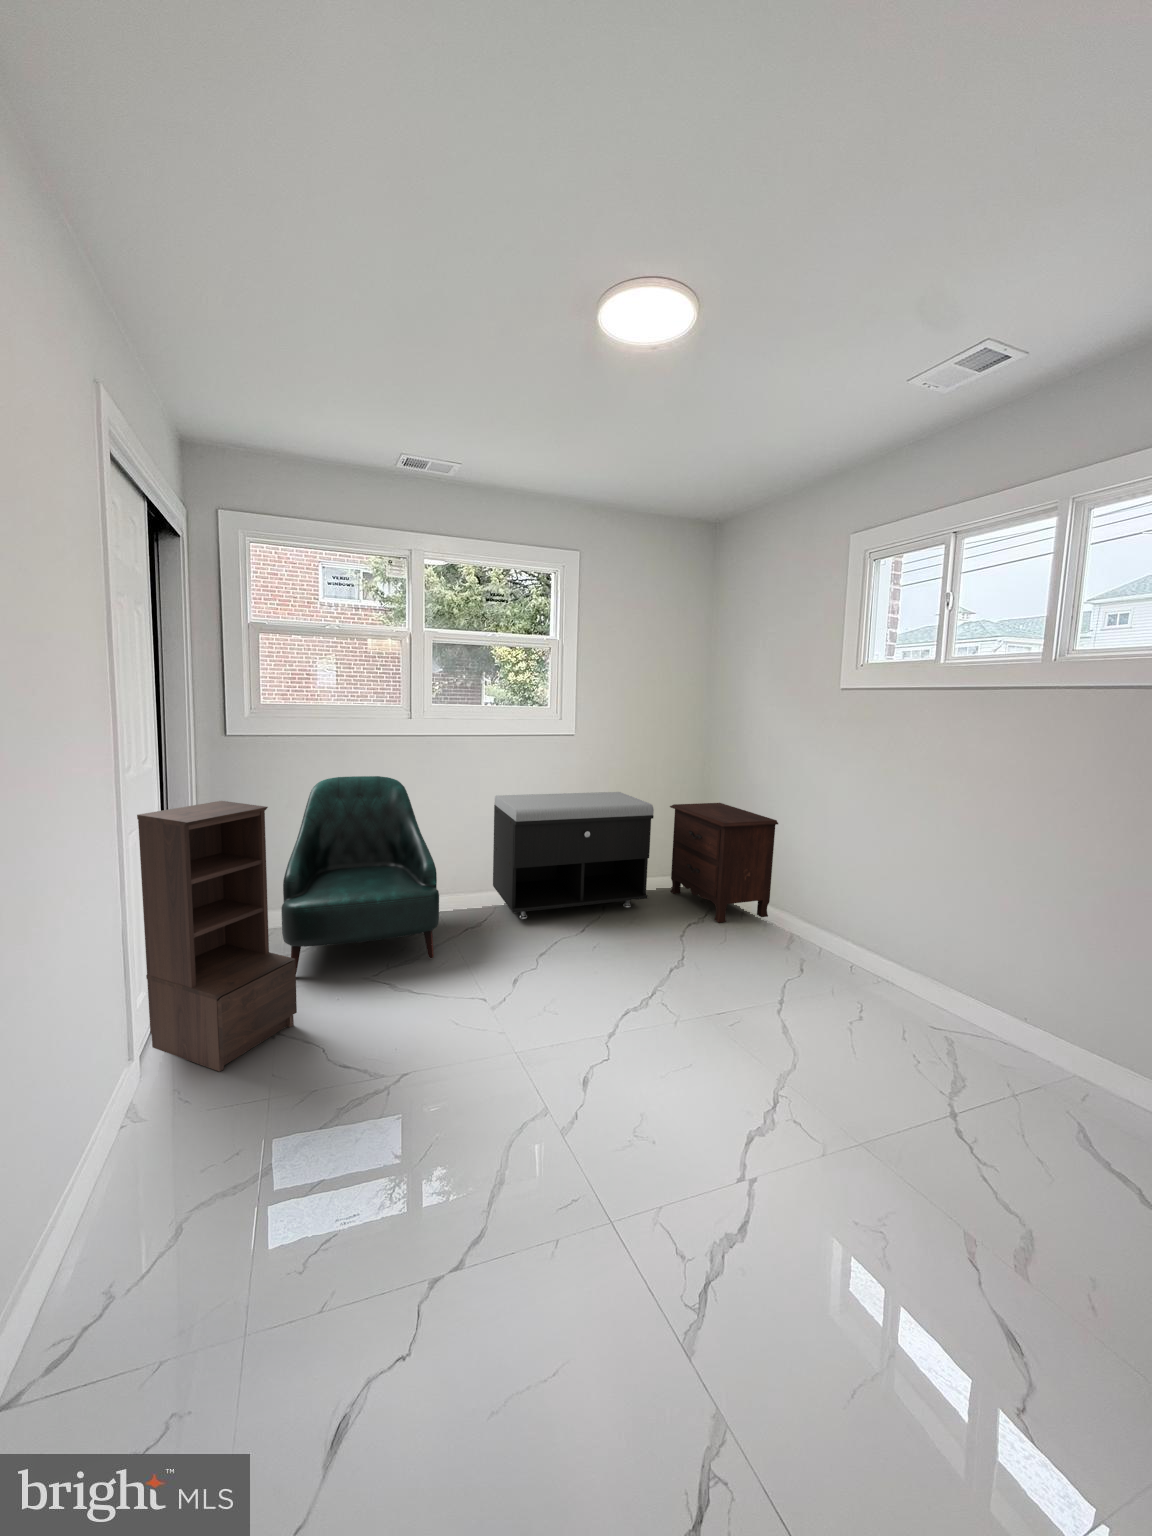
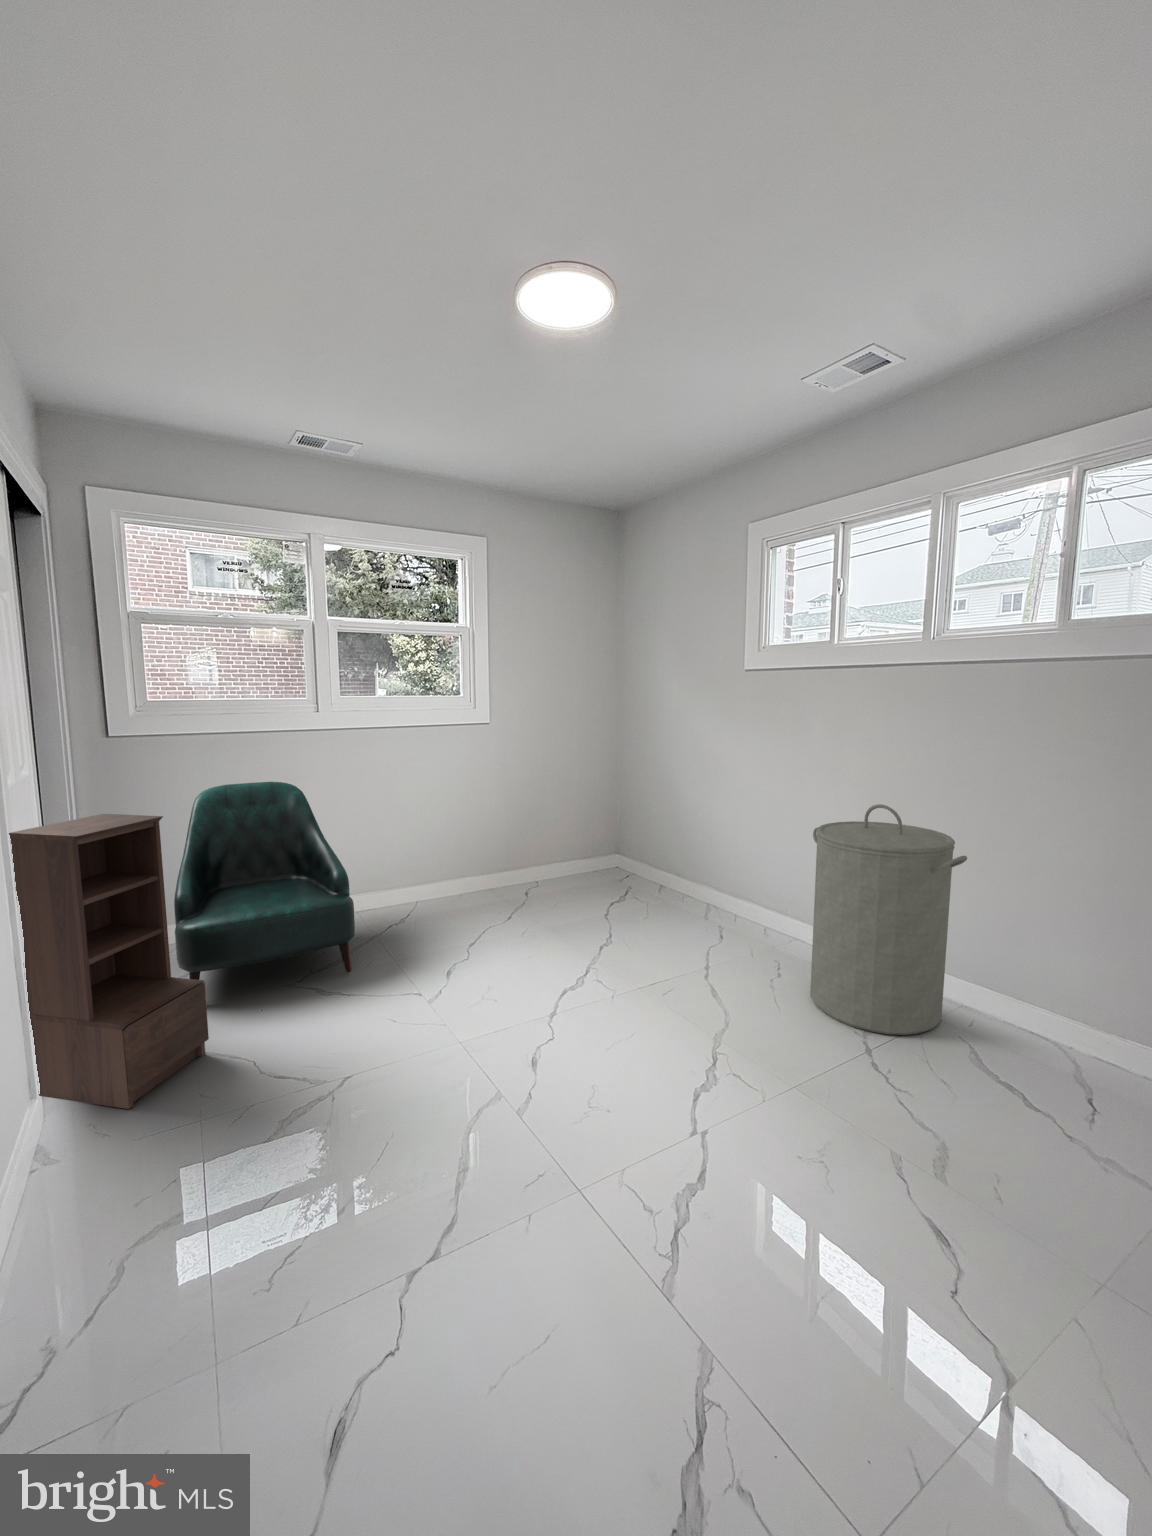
storage bench: present [493,792,654,919] -> none [402,785,572,924]
nightstand: present [670,803,778,923] -> none [587,790,695,909]
laundry hamper: none [891,842,1091,1102] -> present [810,804,967,1035]

